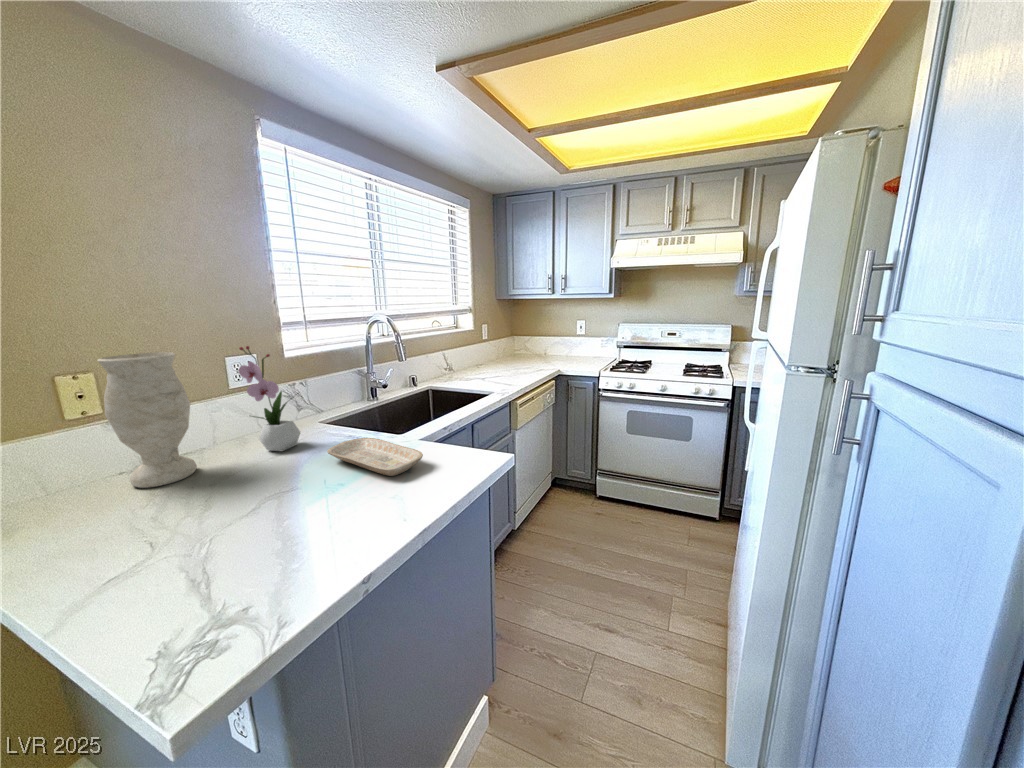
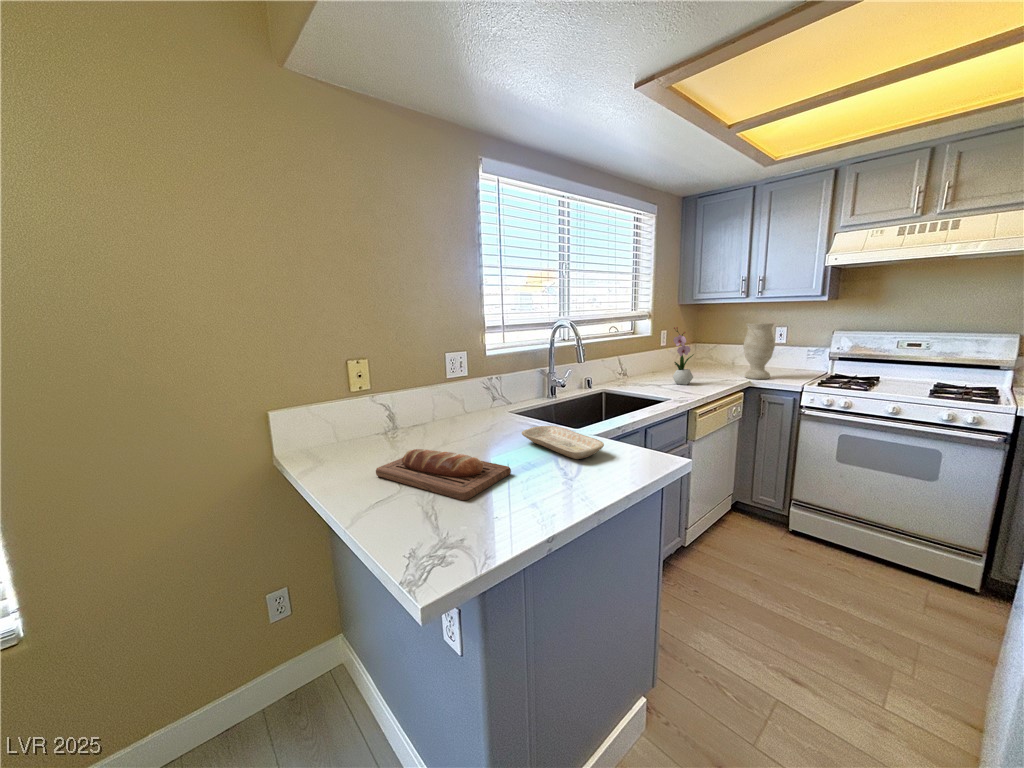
flower arrangement: present [239,346,300,451] -> present [673,327,694,385]
vase: present [98,352,197,488] -> present [743,323,775,379]
bread loaf: none [83,493,306,565] -> present [376,449,511,500]

